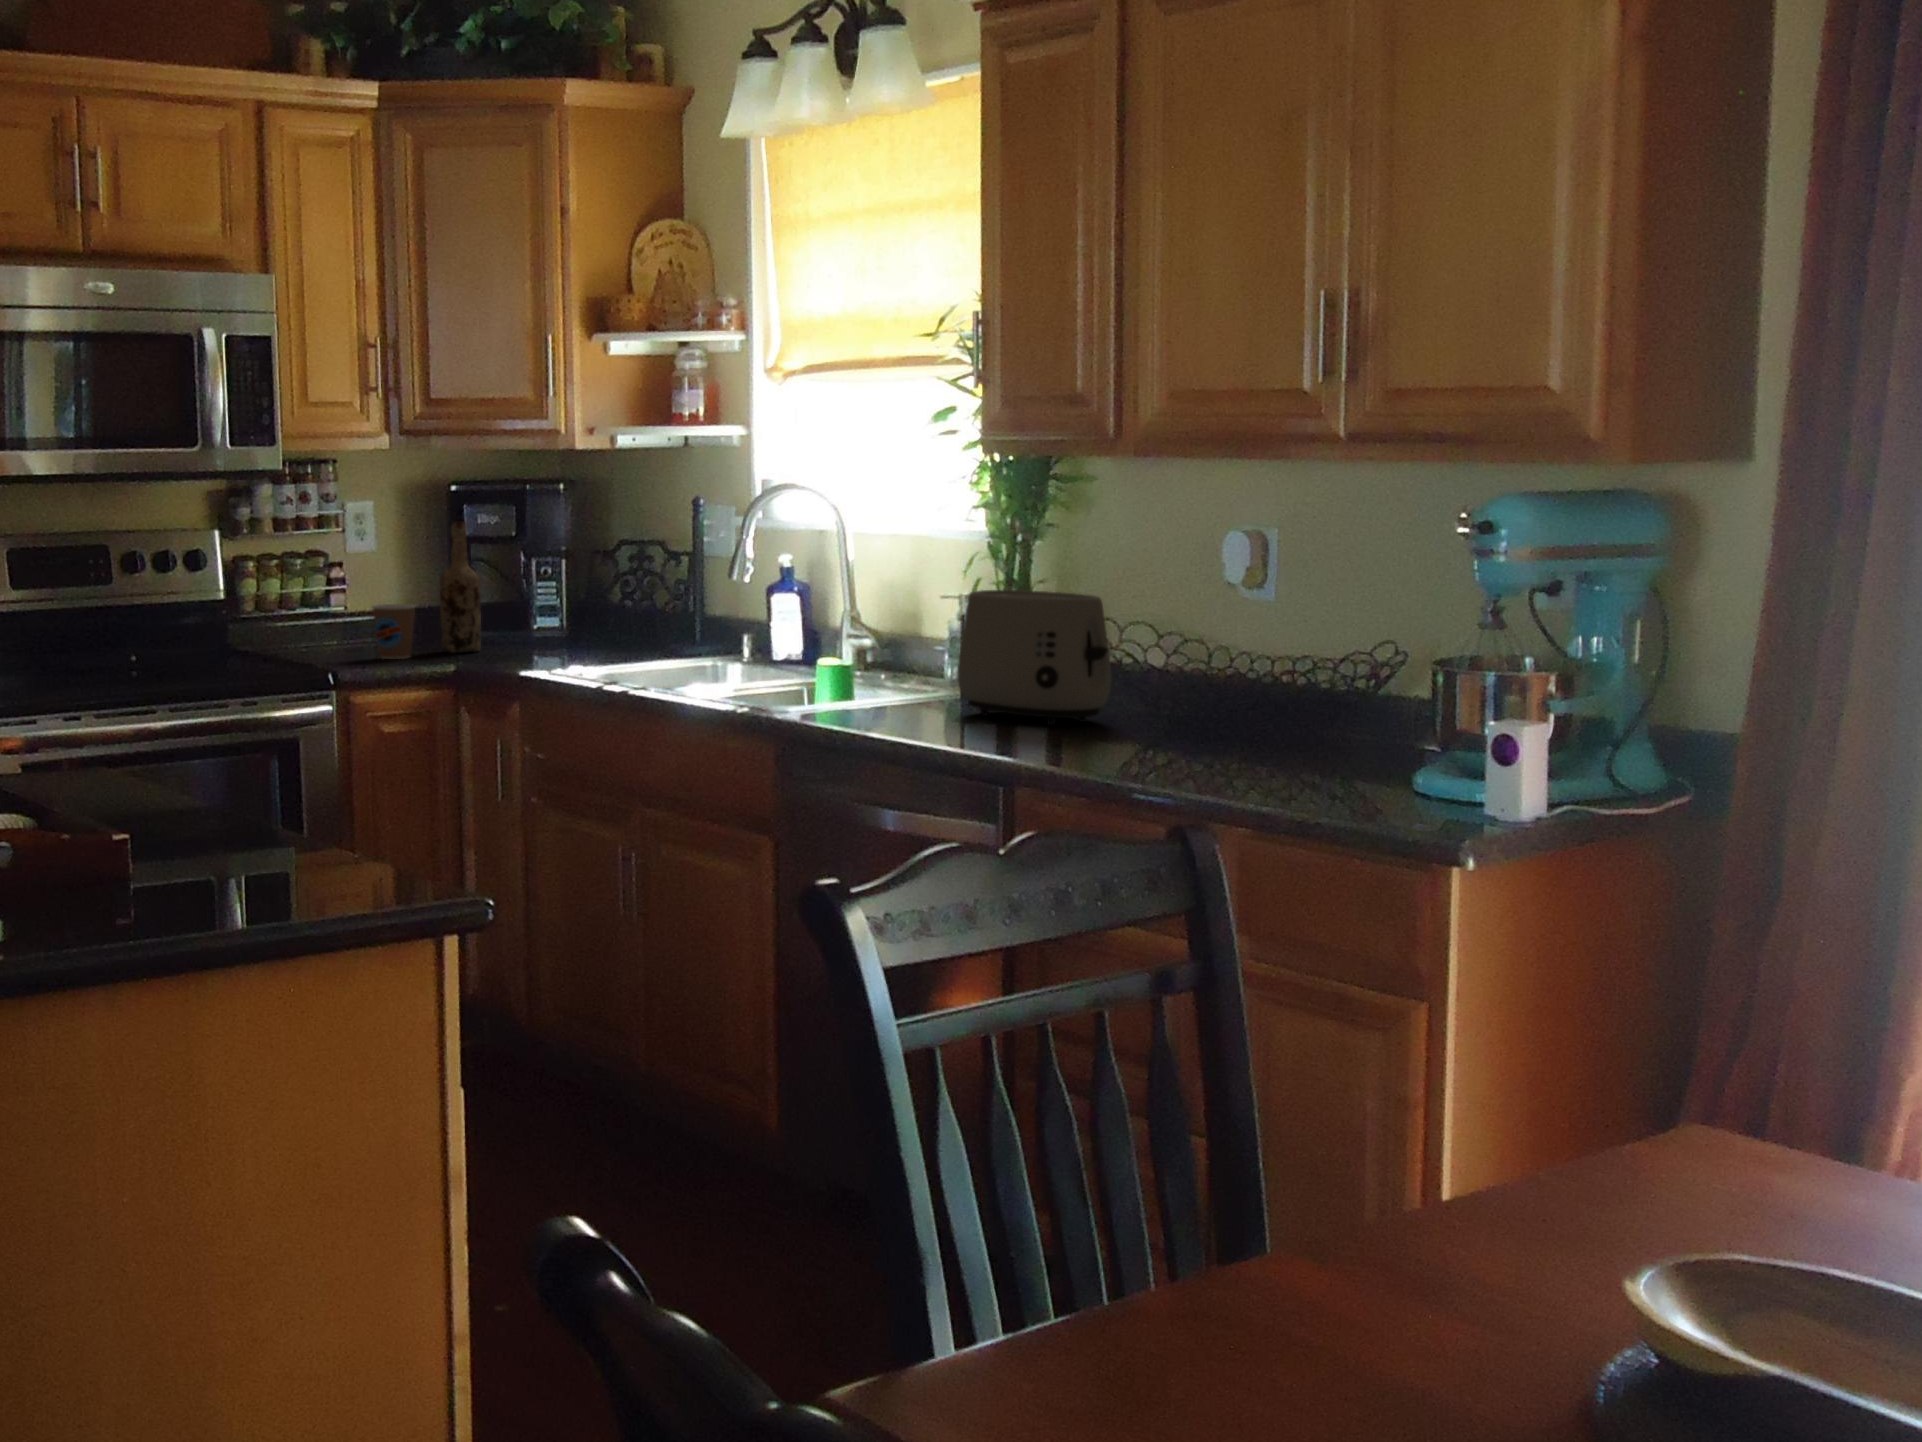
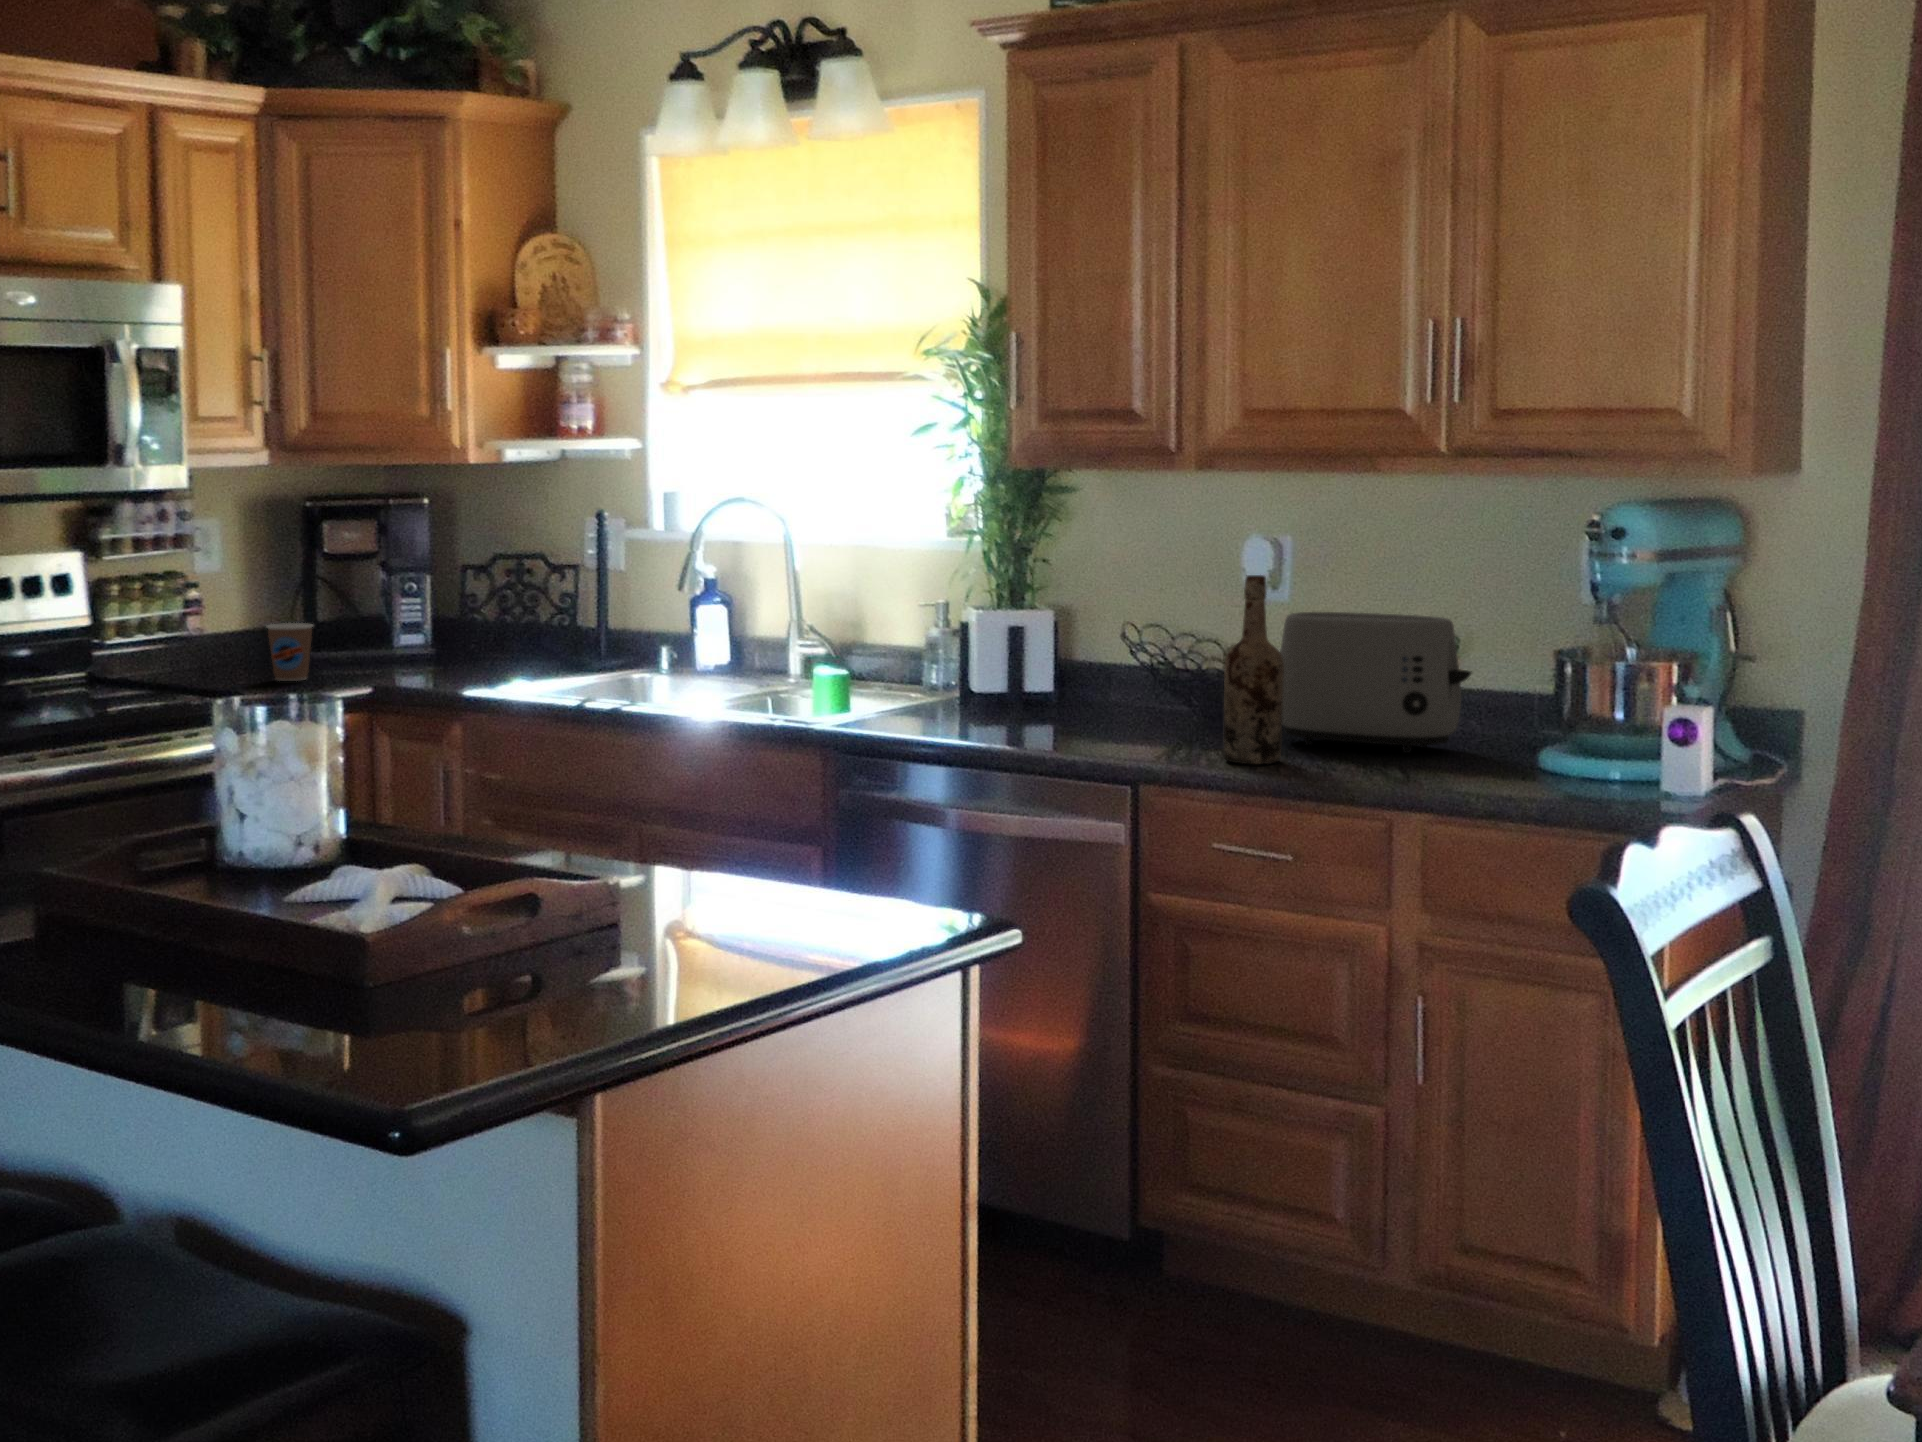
wine bottle: present [440,521,481,653] -> present [1224,575,1284,764]
toaster: present [958,590,1111,725] -> present [1280,612,1472,753]

